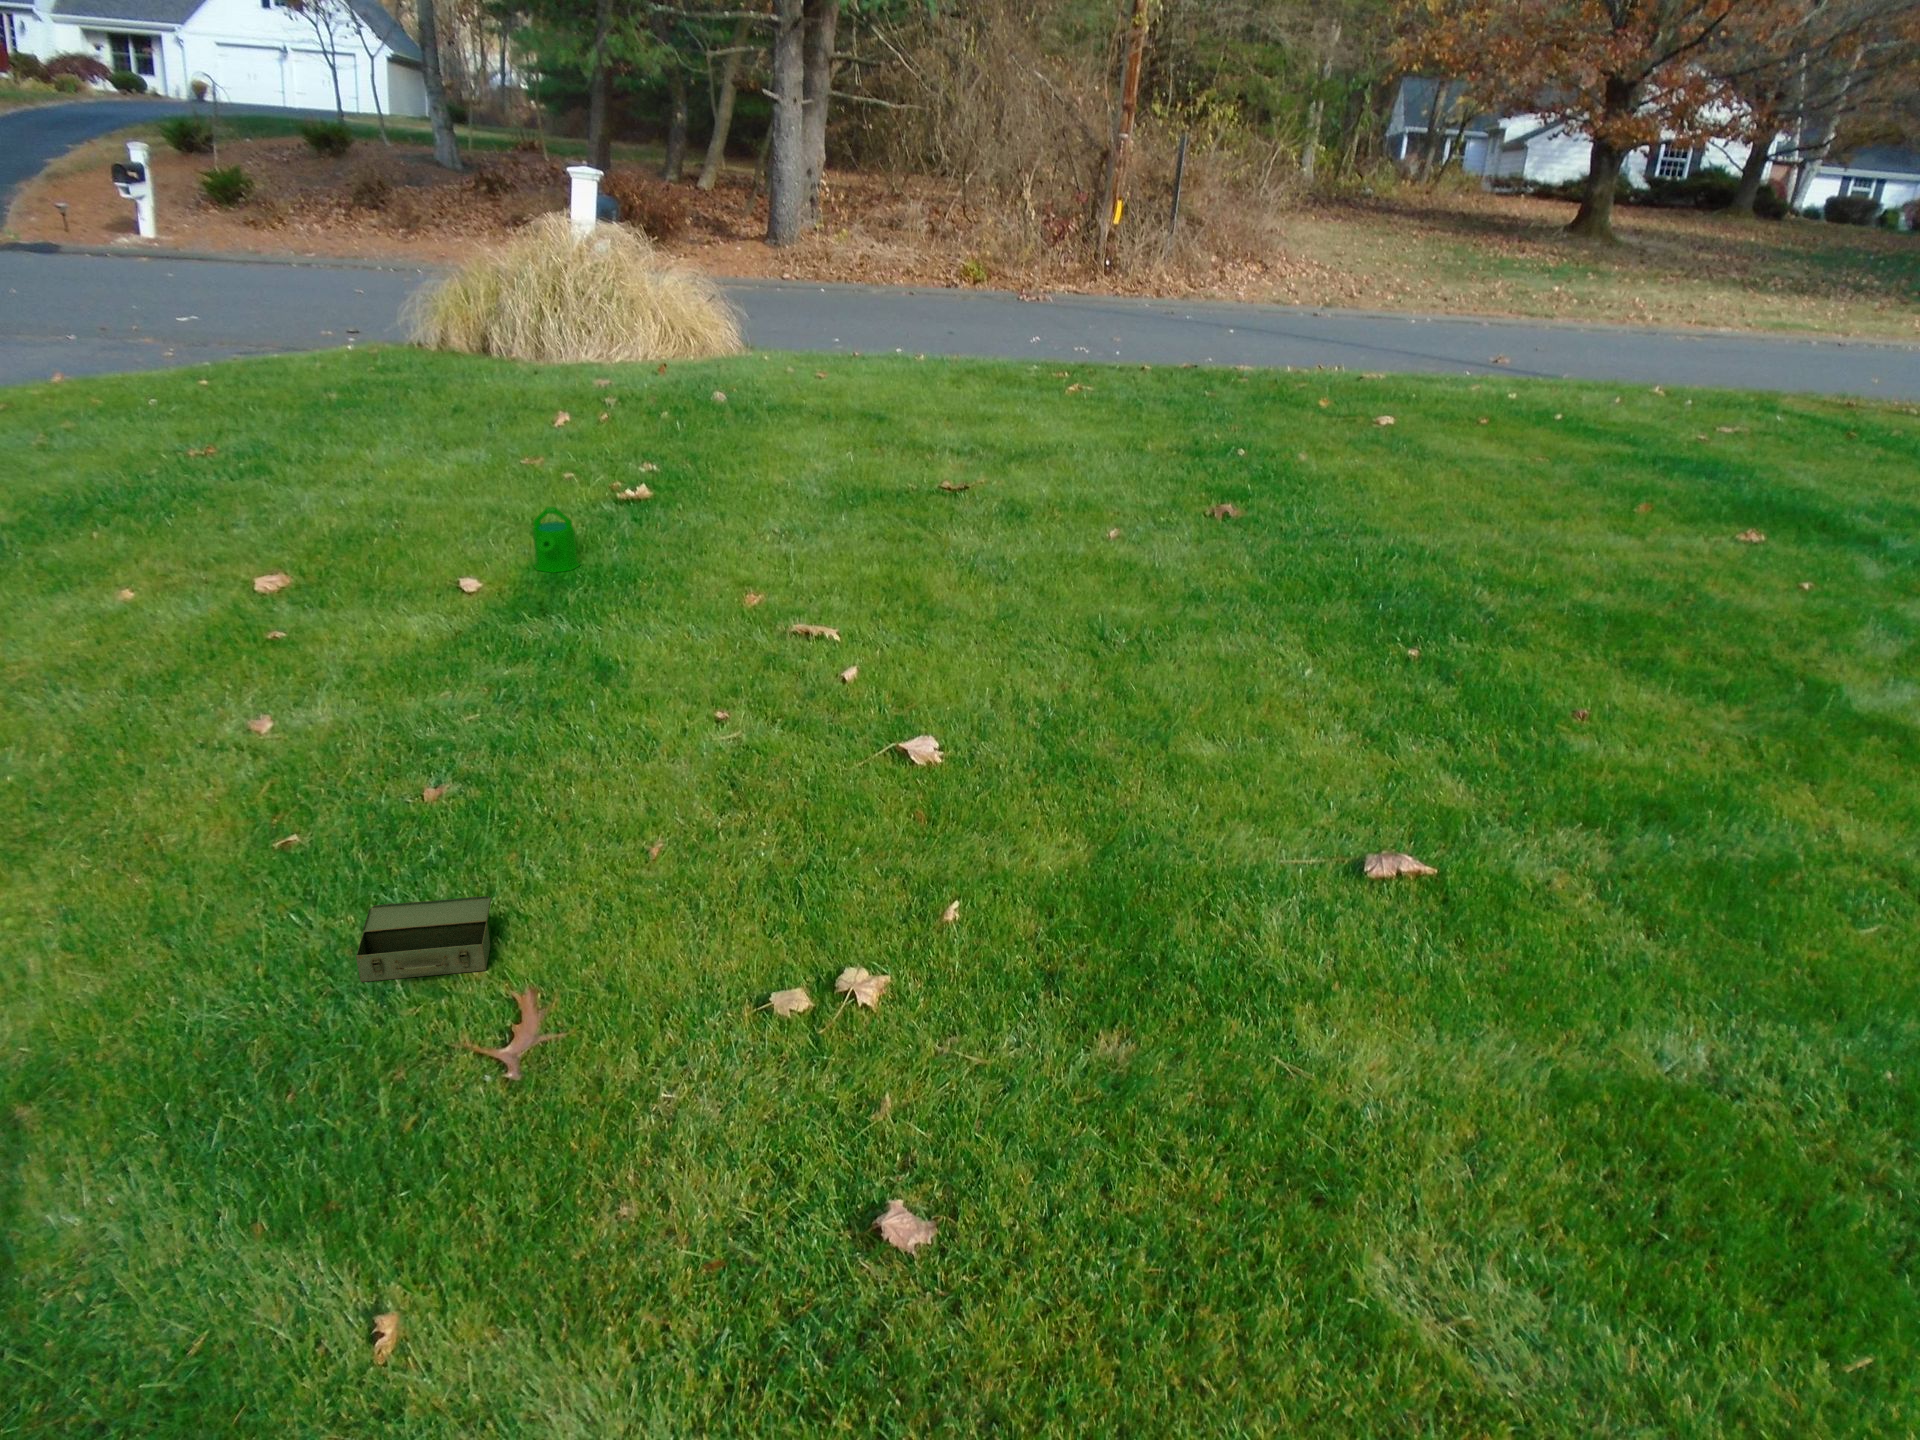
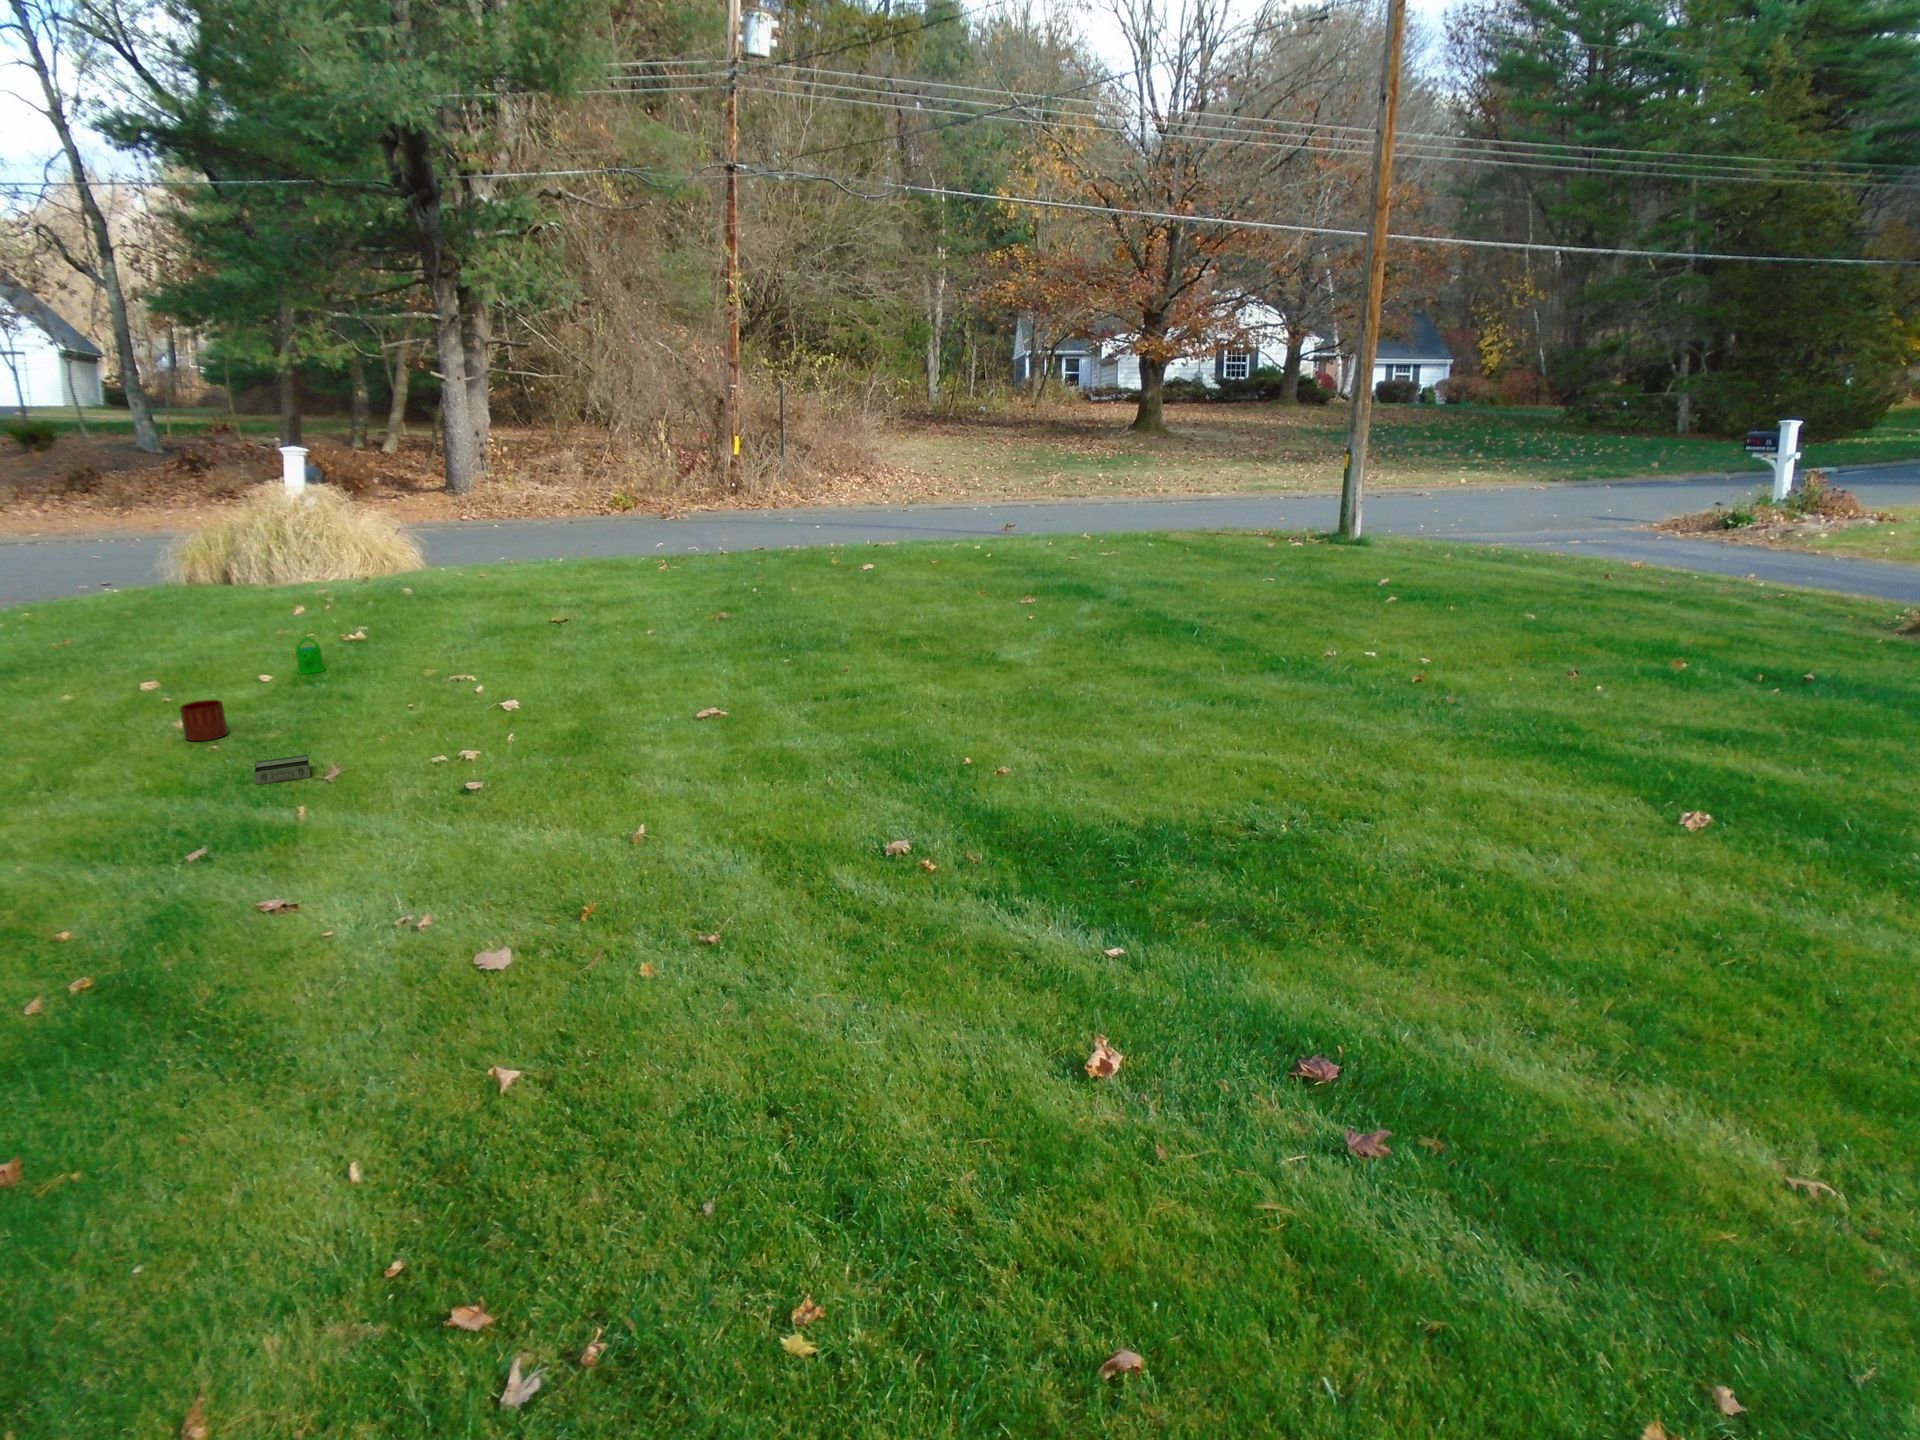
planter: none [269,669,366,762] -> present [180,700,228,741]

